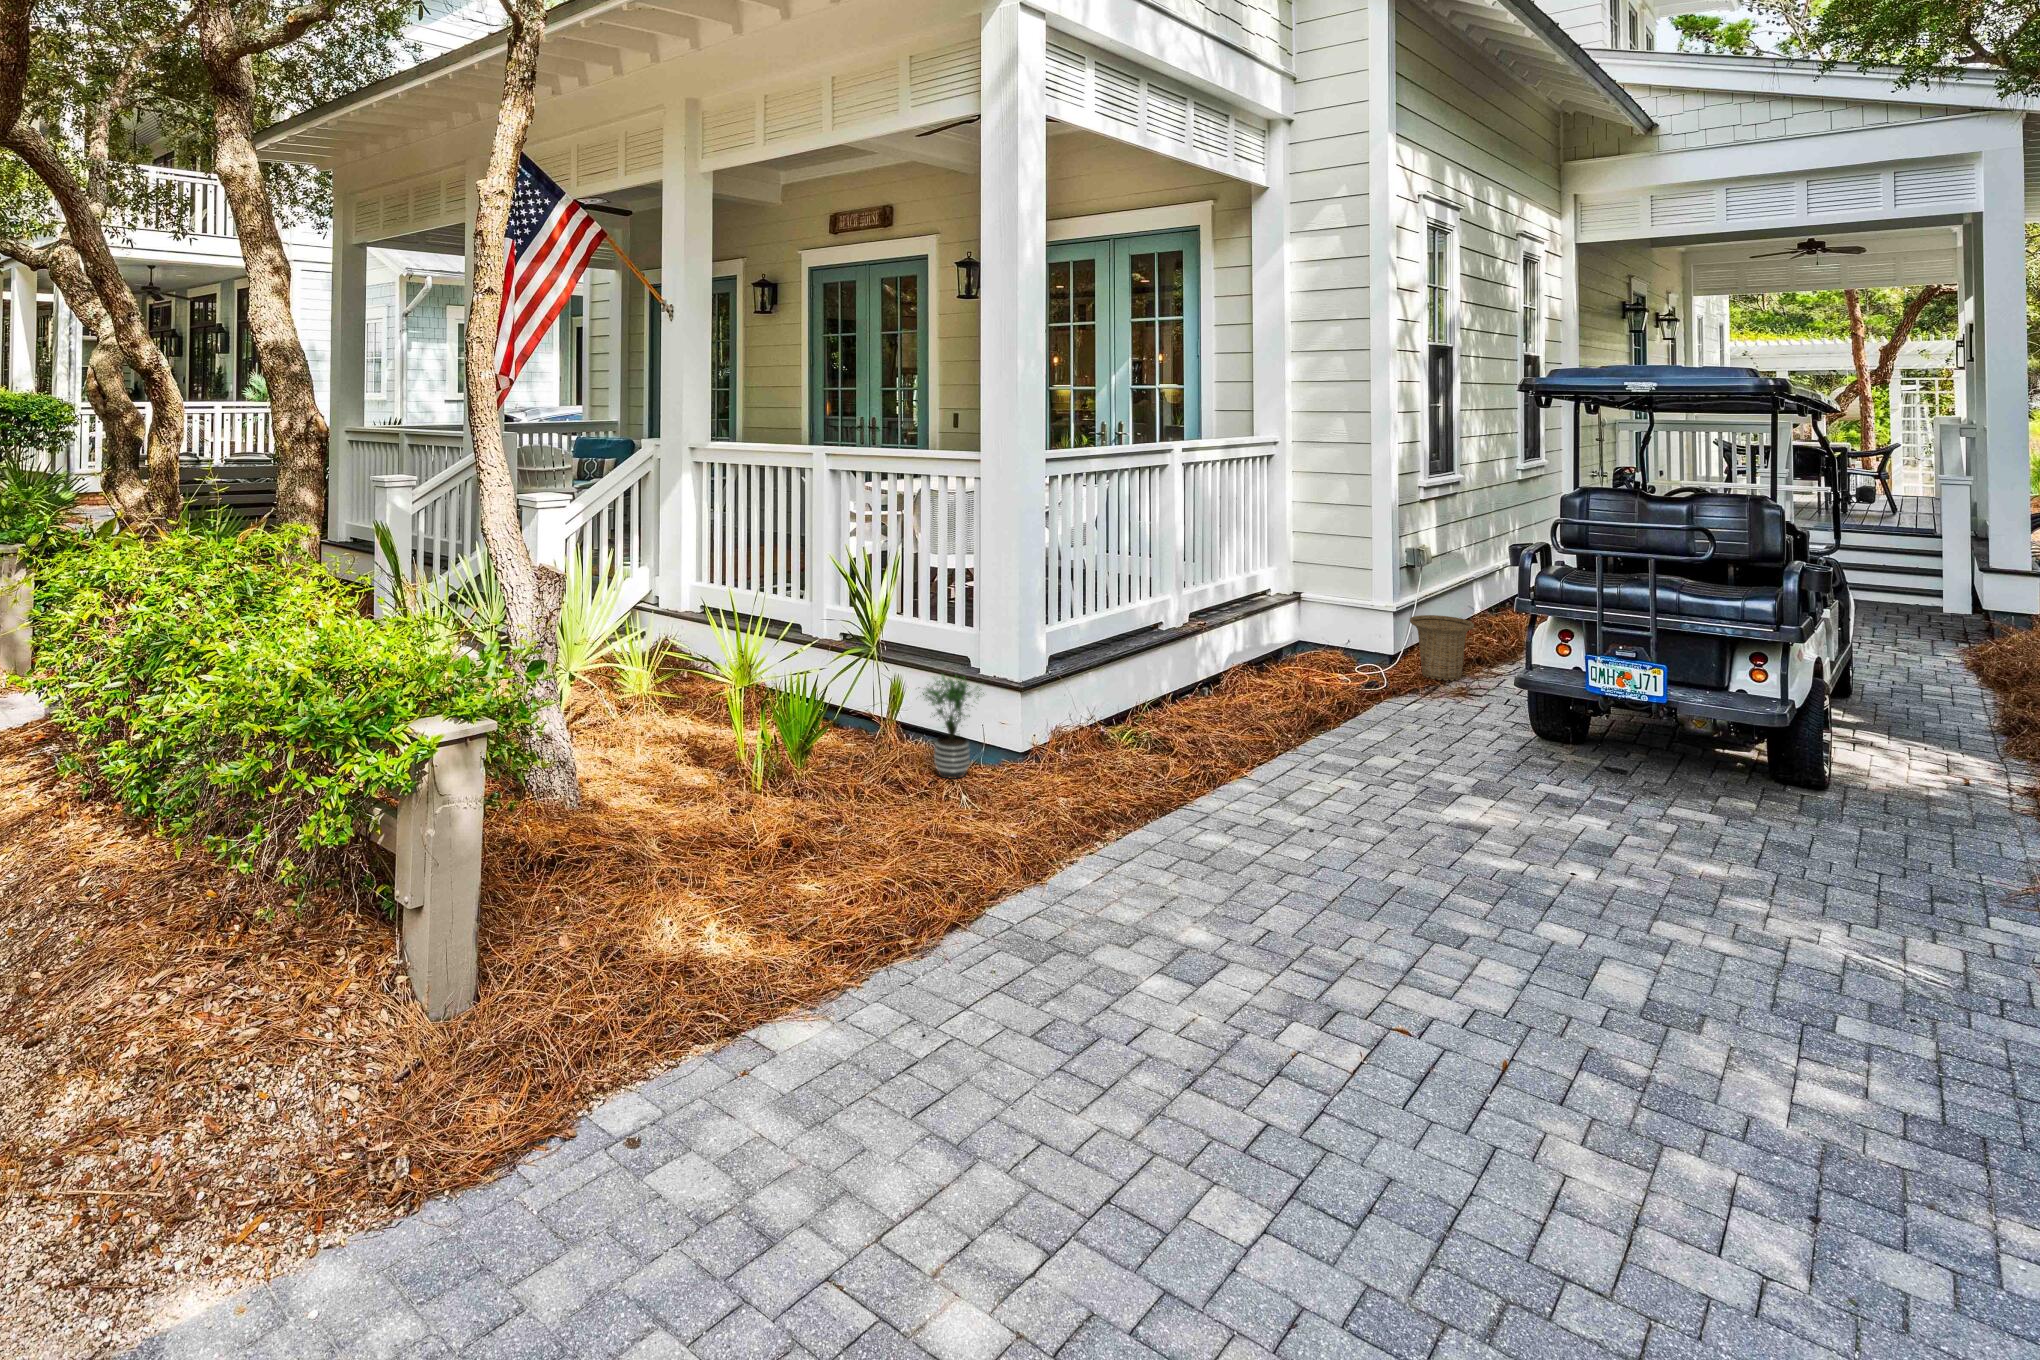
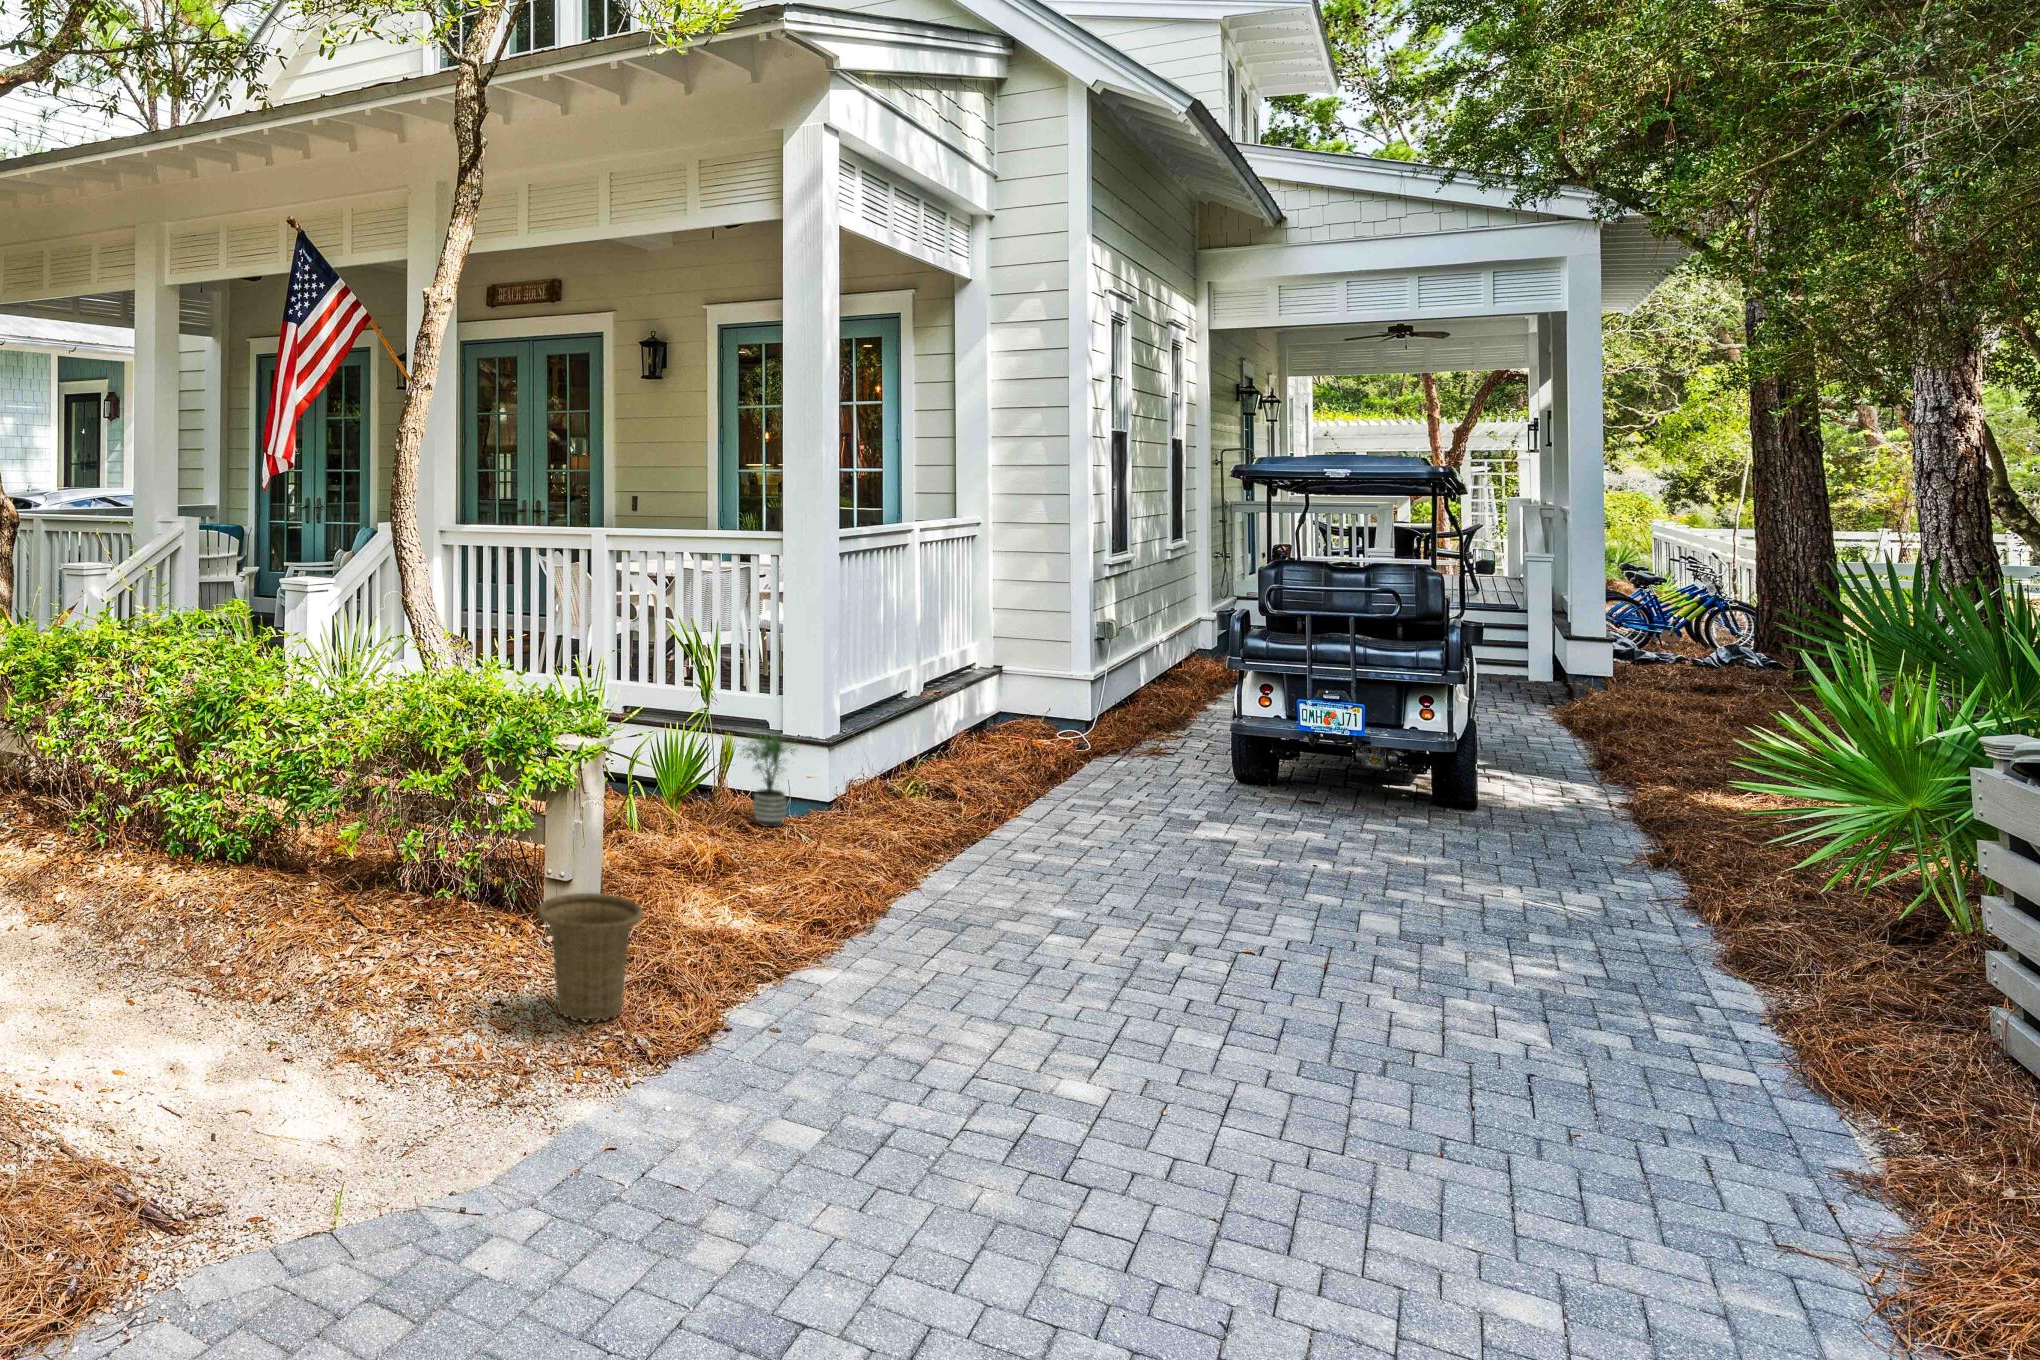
basket: present [1410,615,1474,681] -> present [538,893,643,1022]

